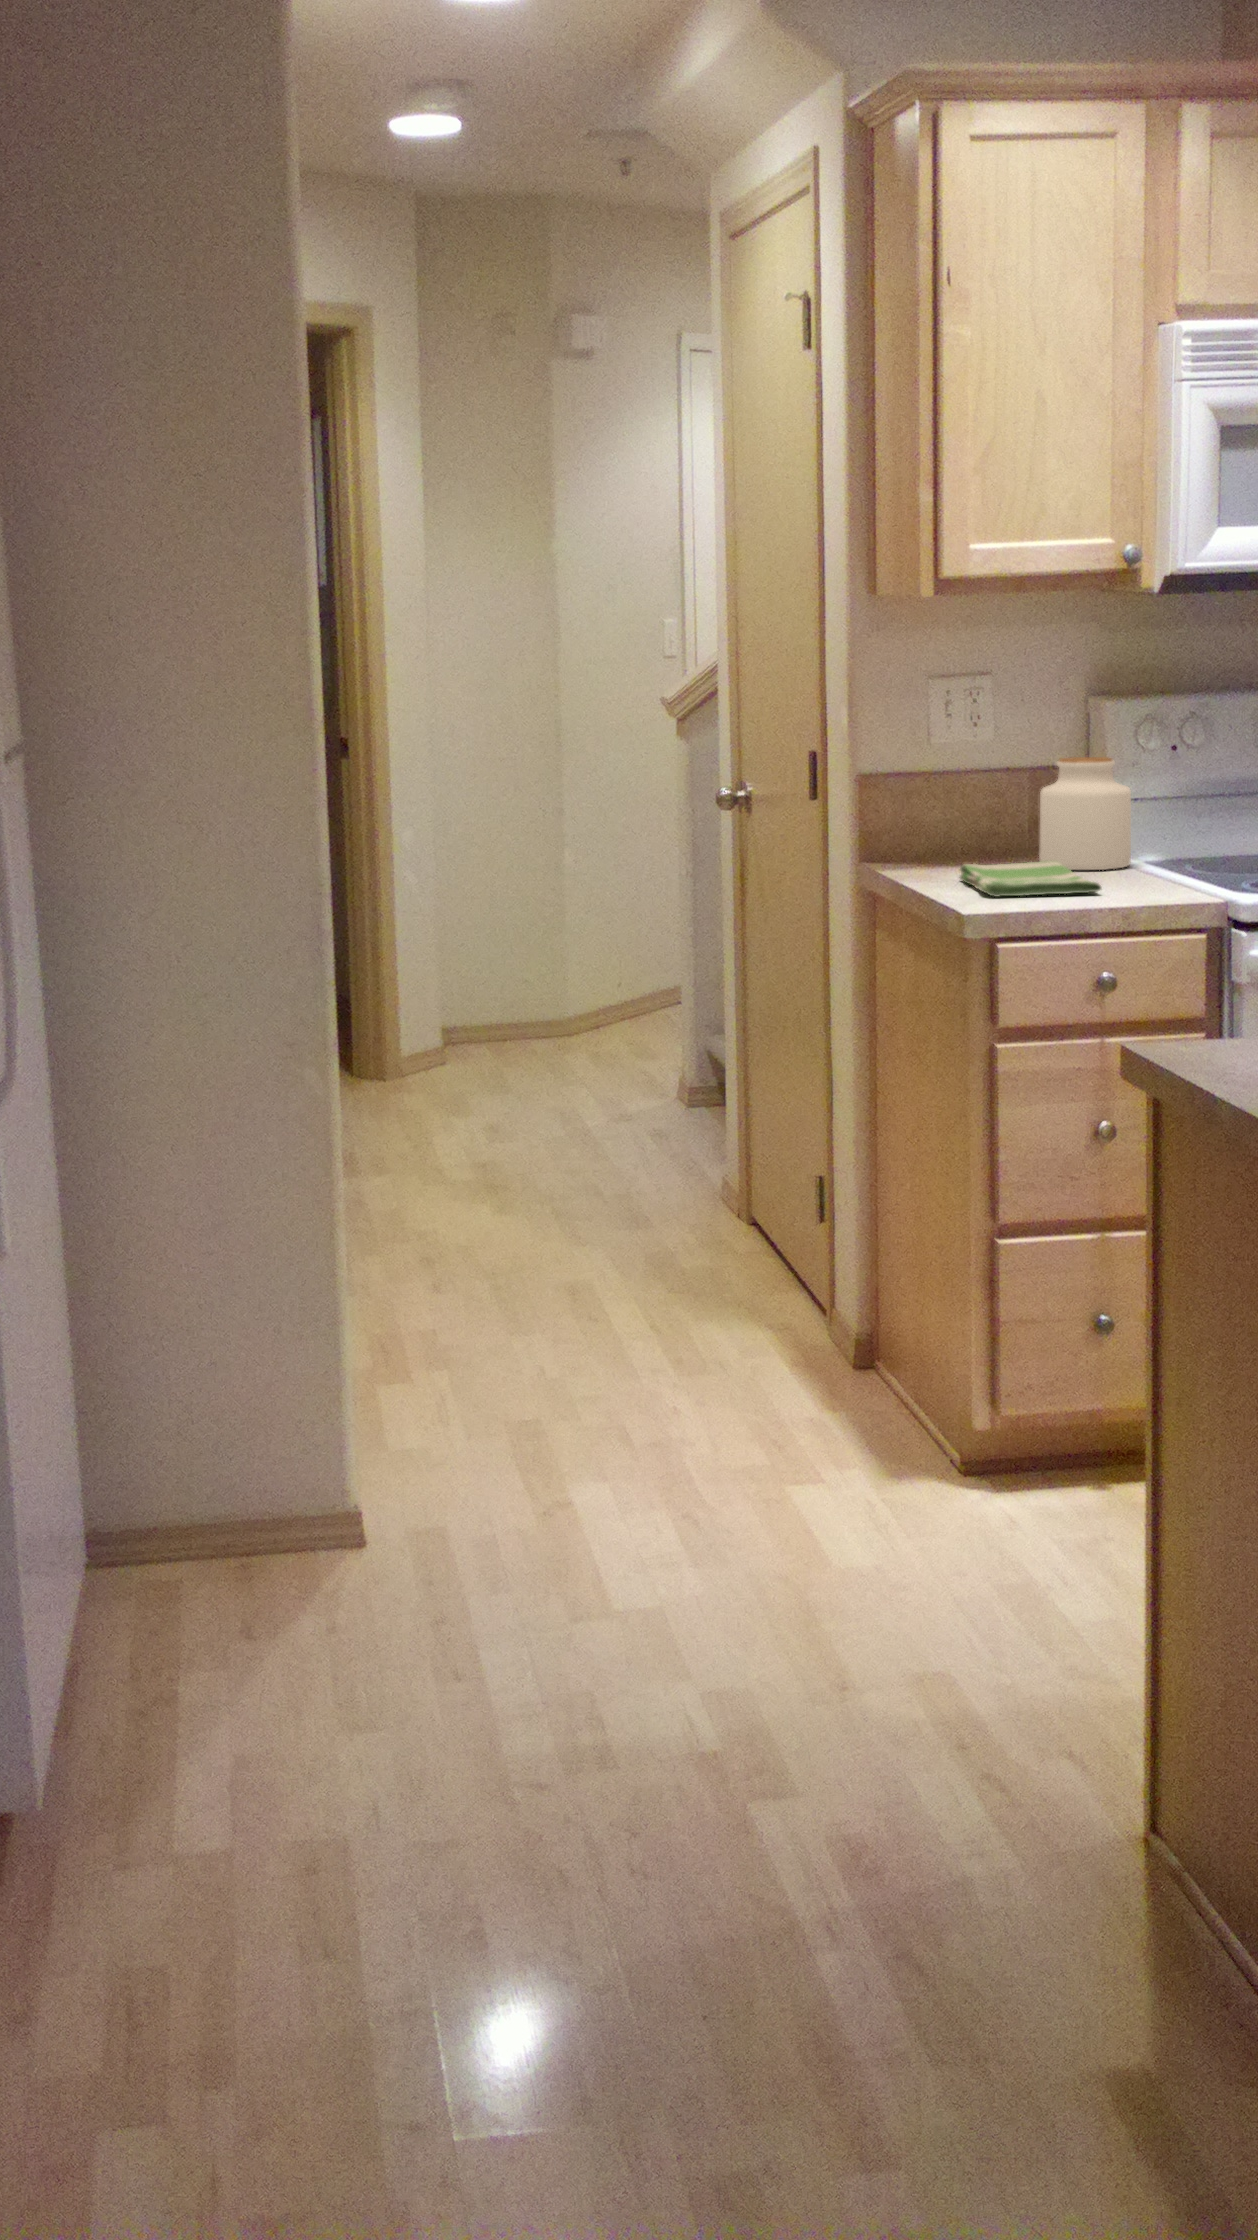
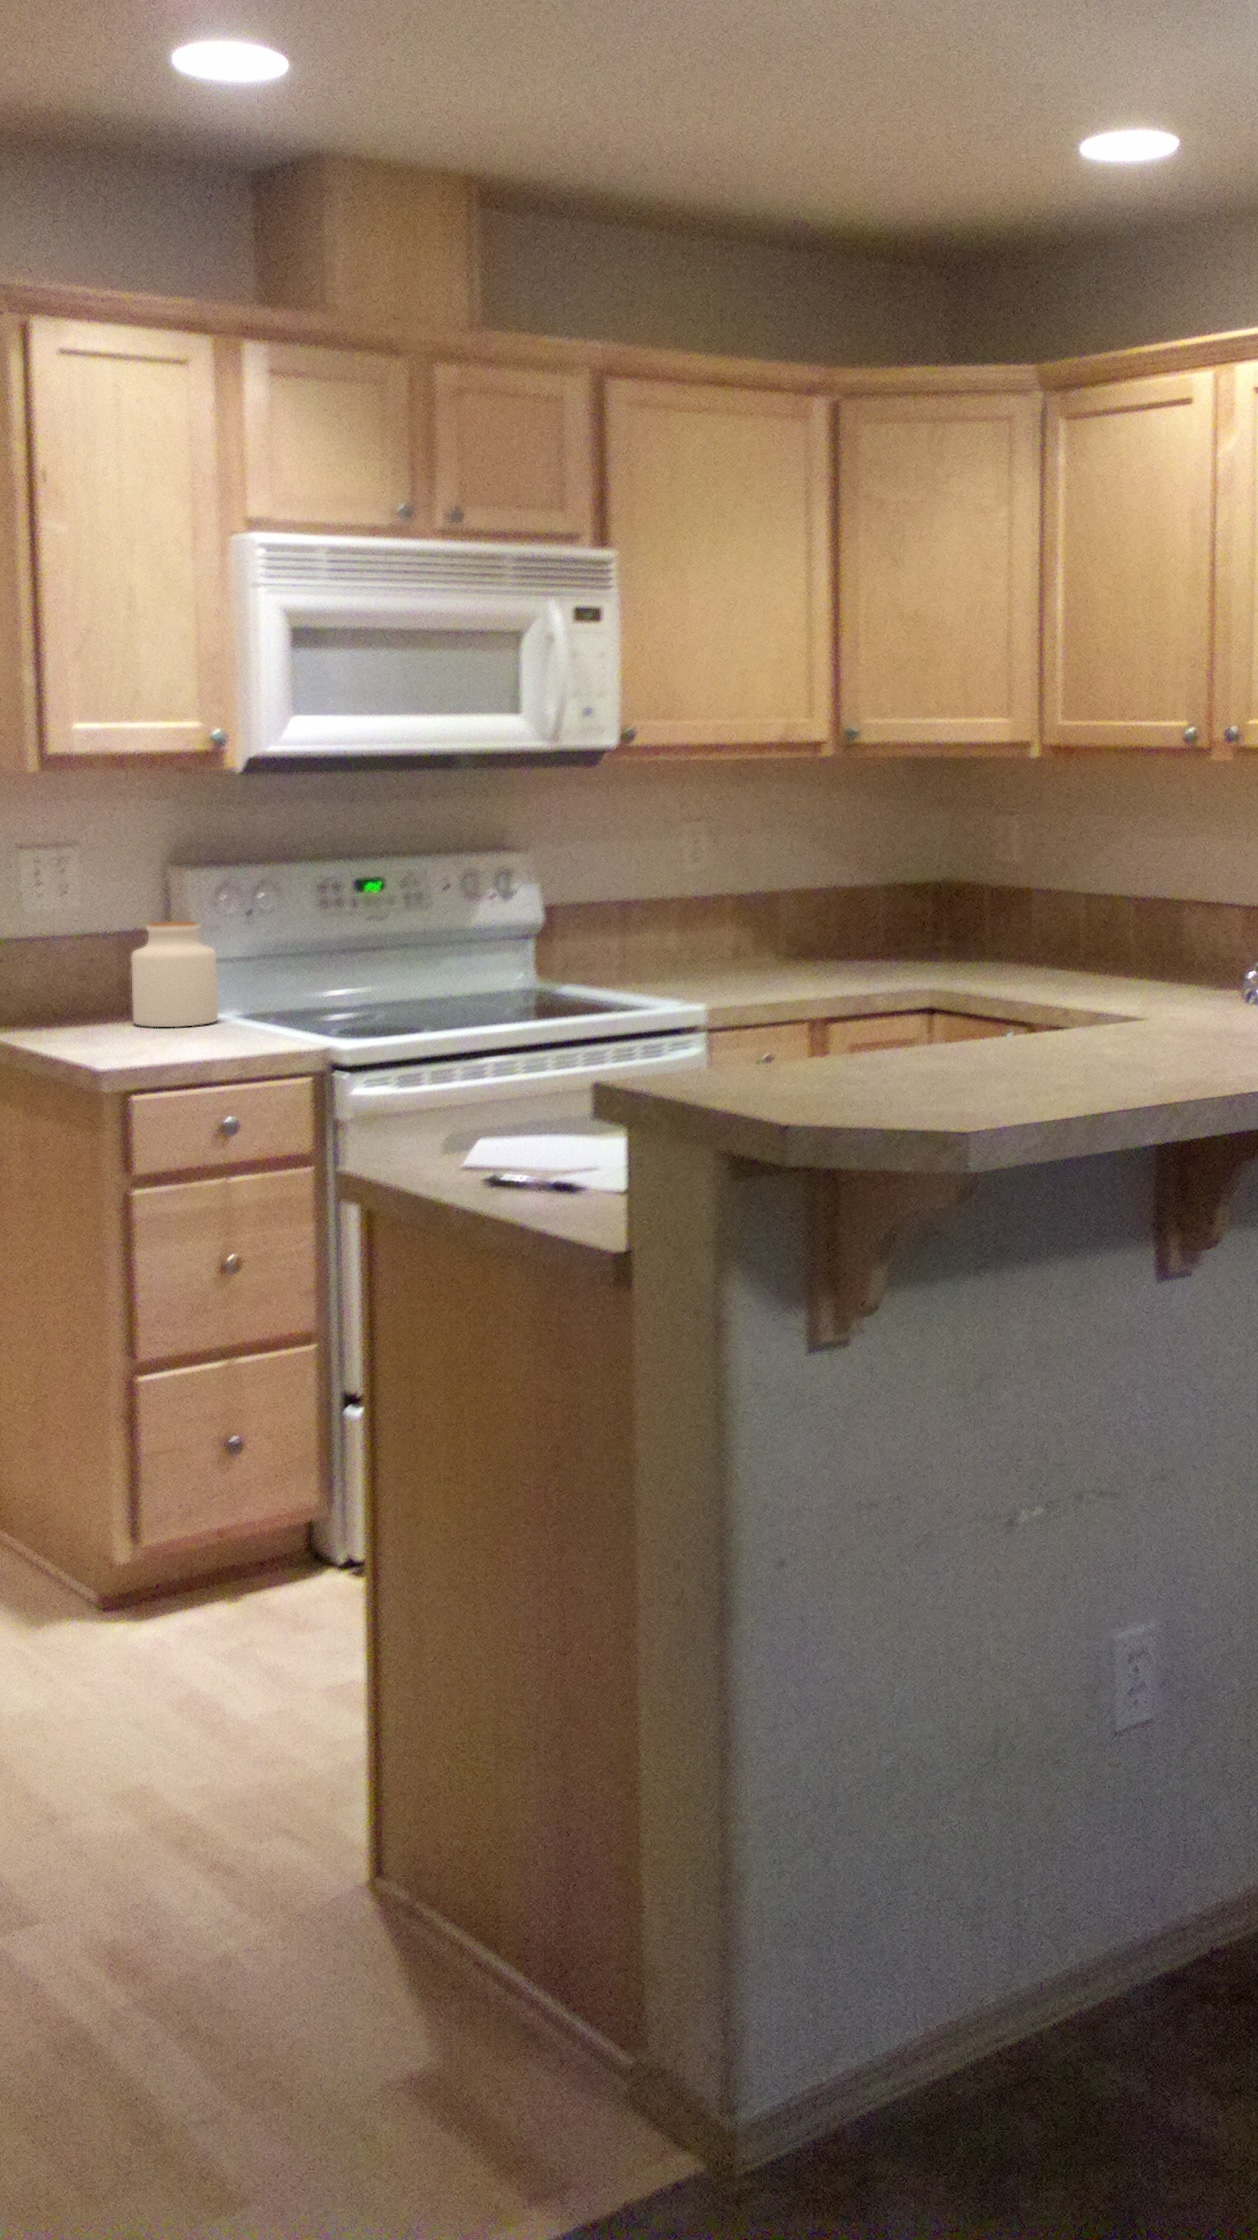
dish towel: present [959,861,1101,897] -> none [68,1019,214,1054]

